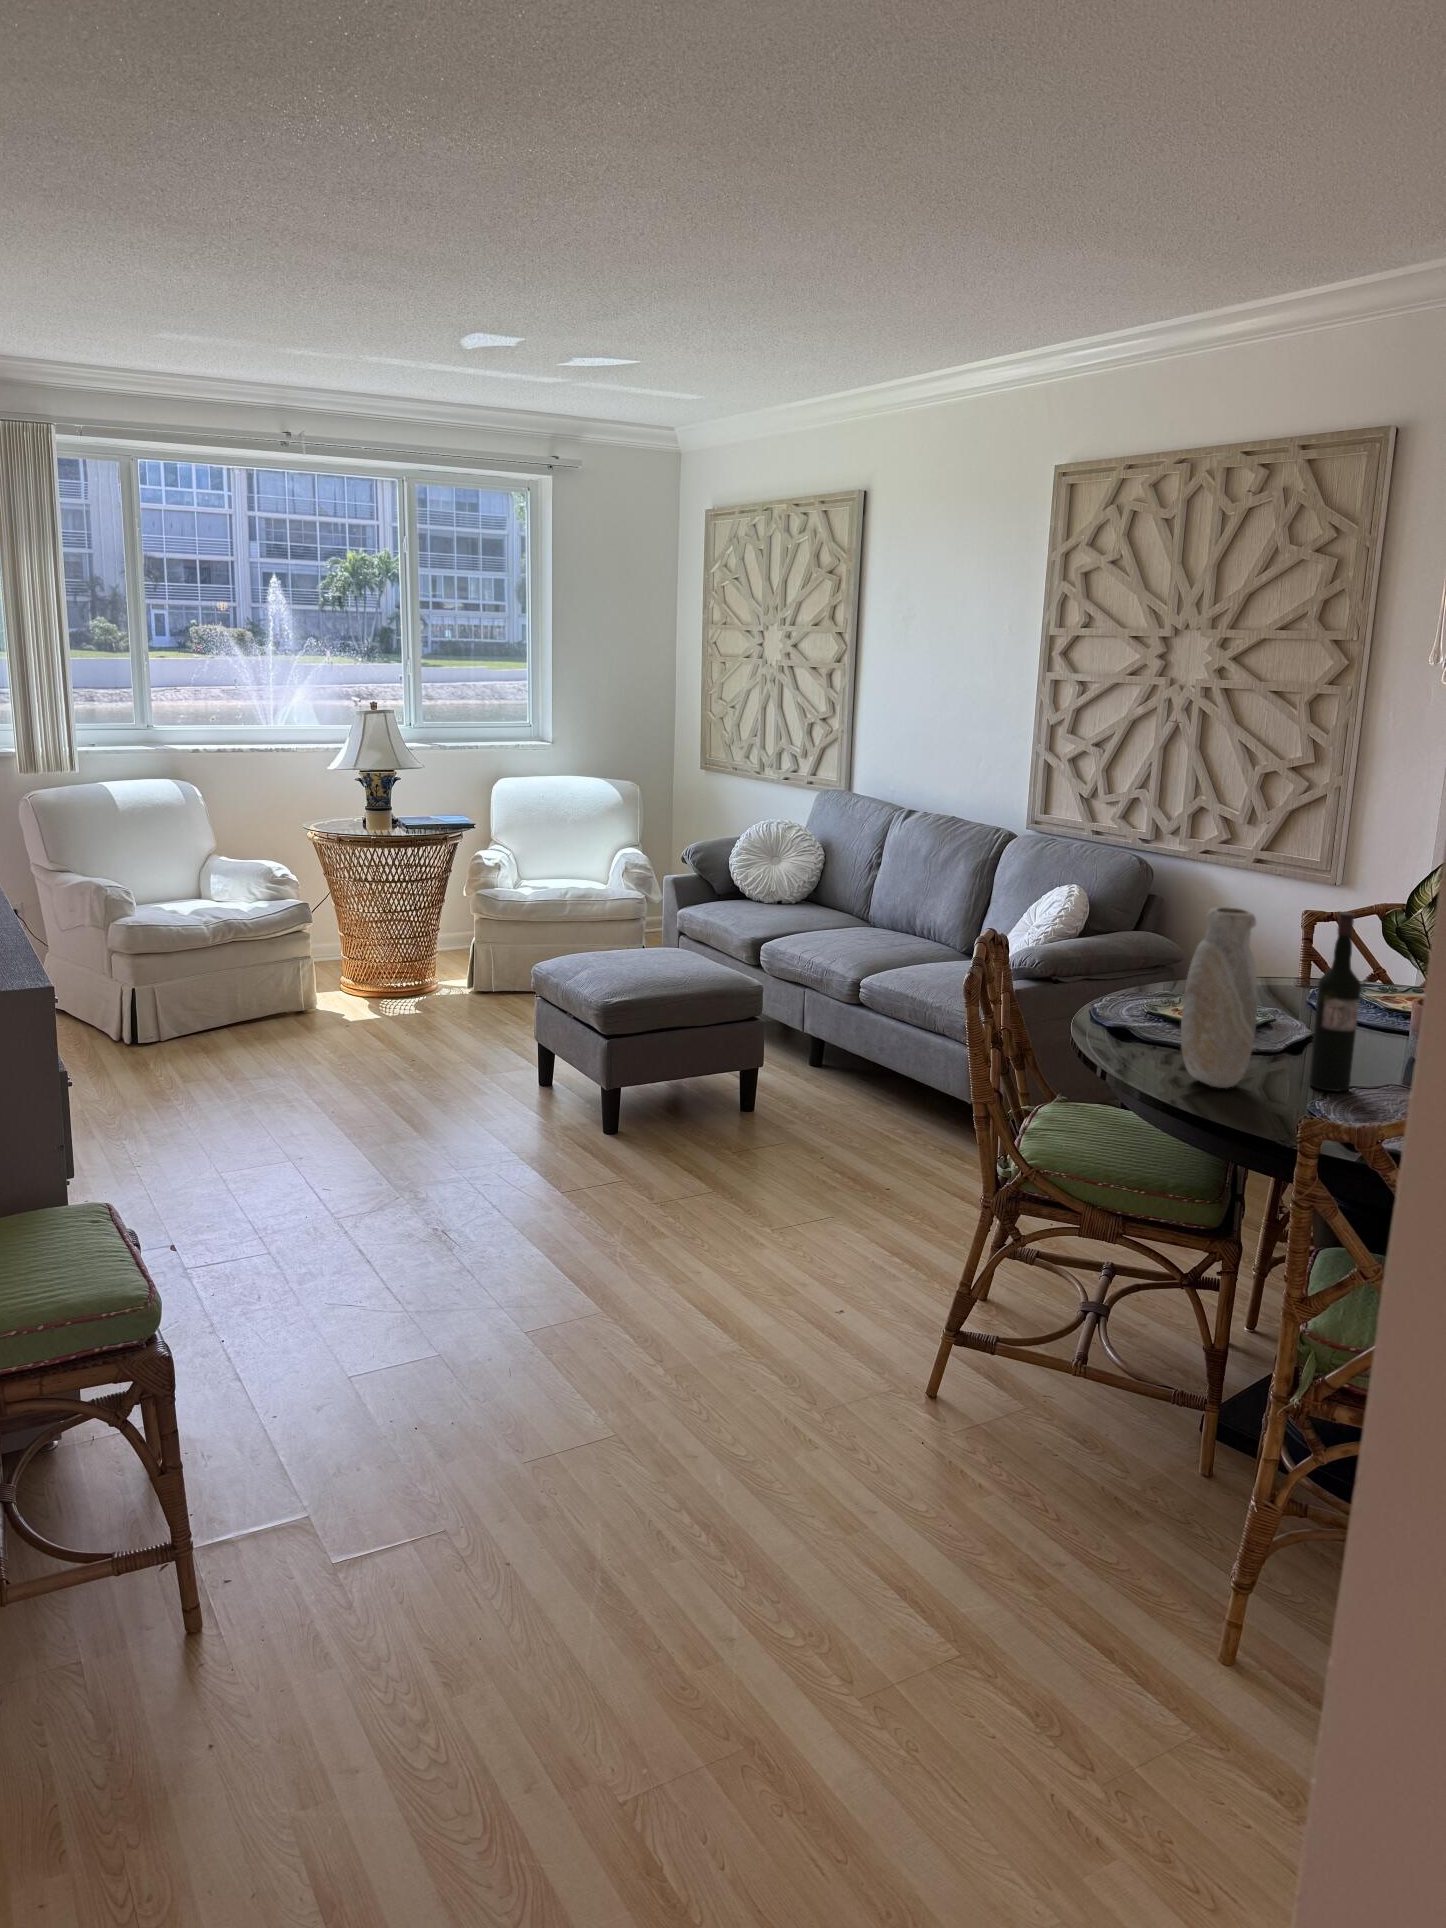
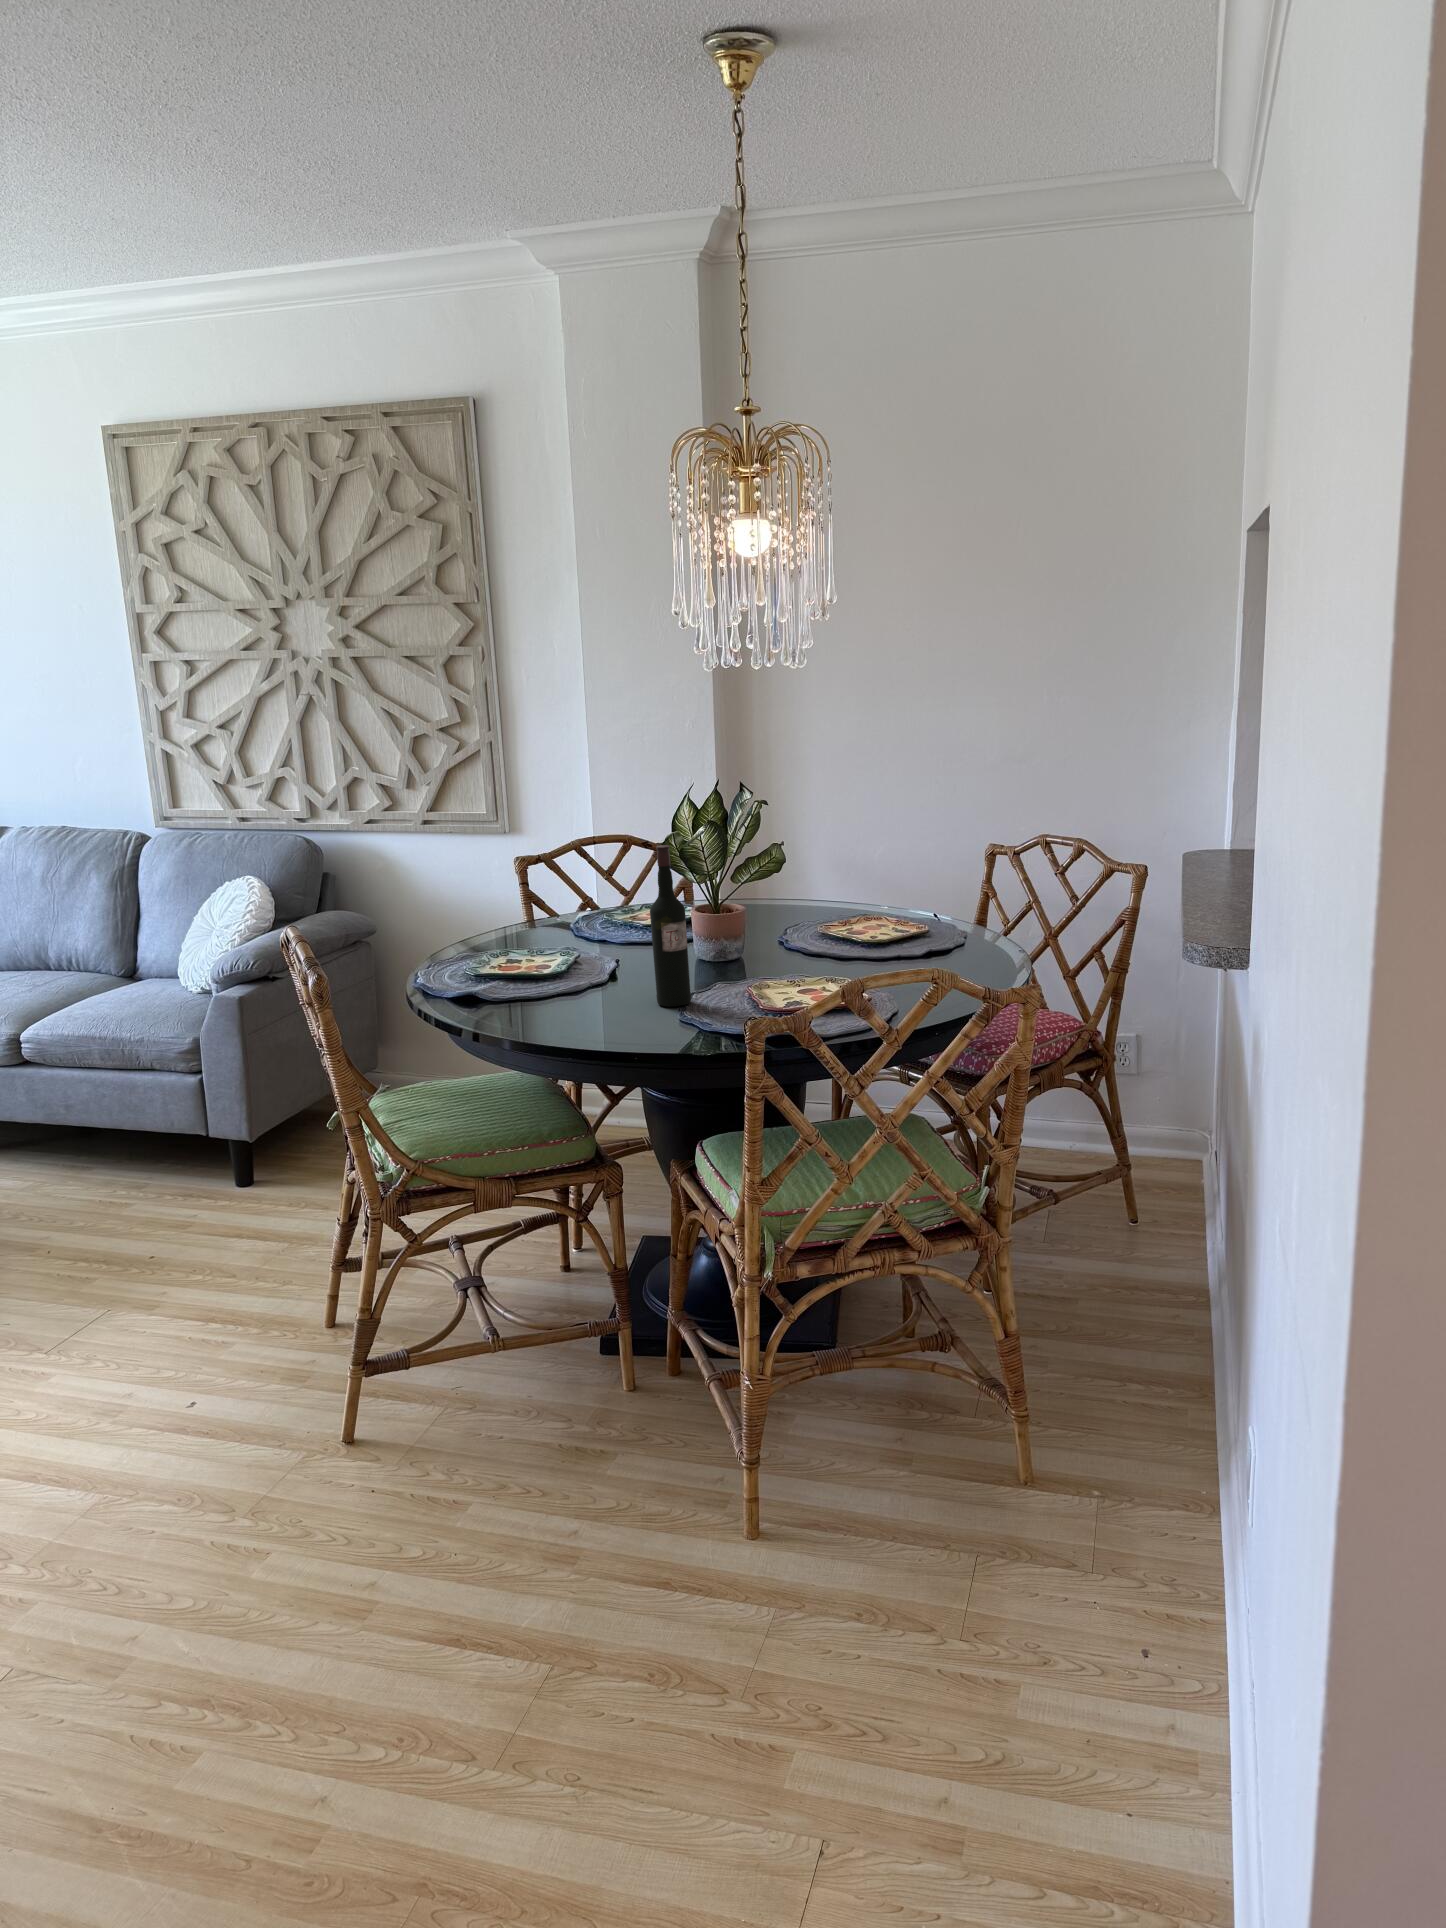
vase: present [1181,907,1257,1088] -> none [553,860,620,1029]

